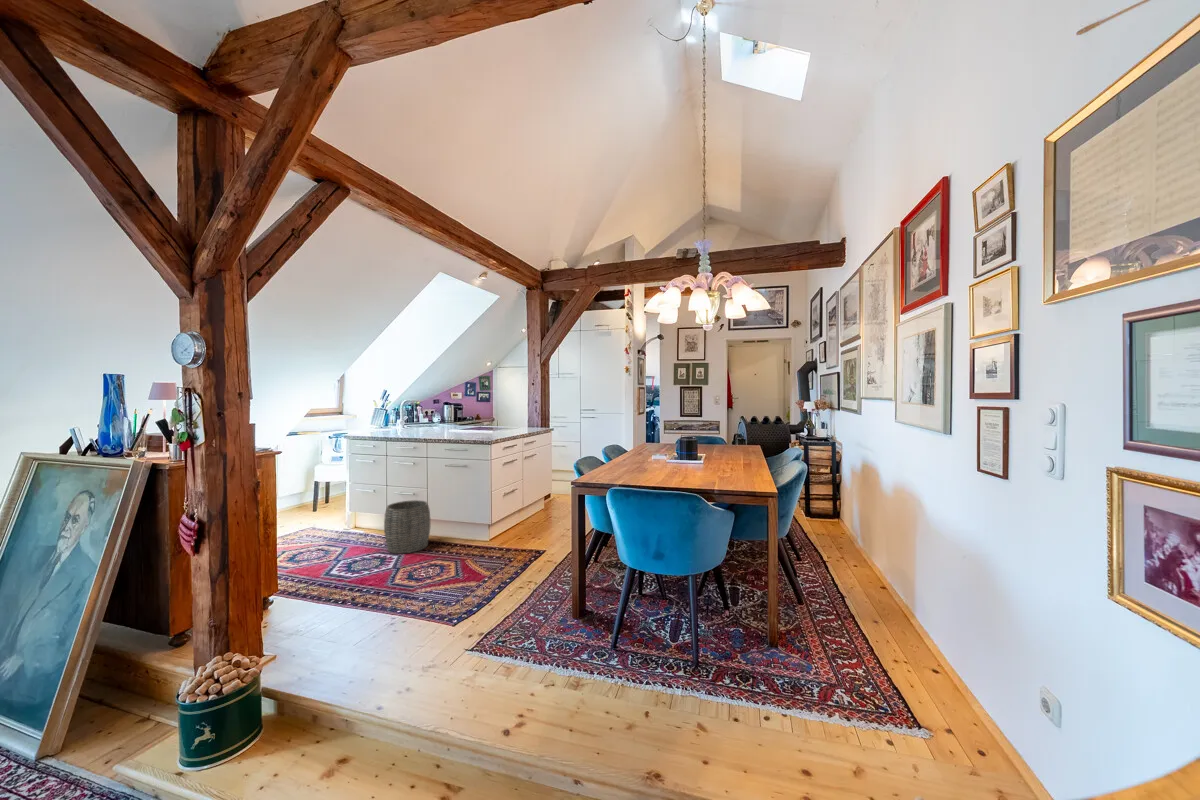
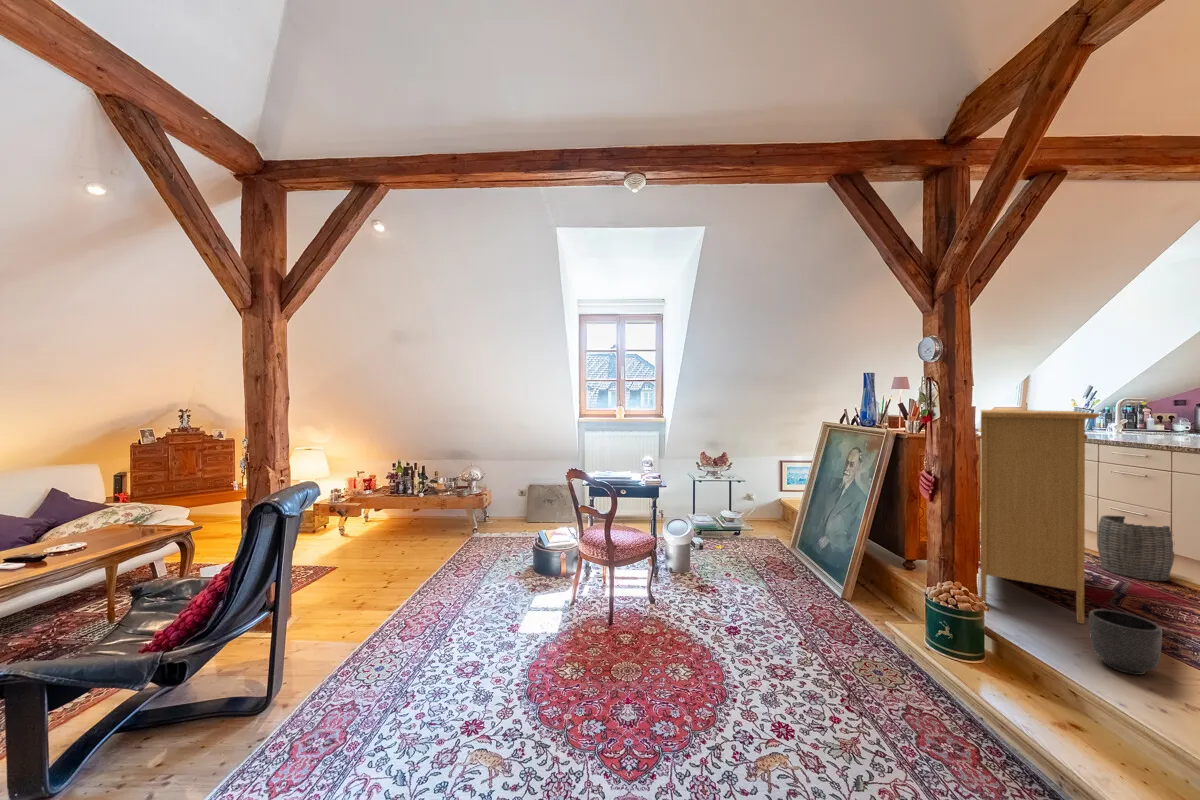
console table: none [263,417,374,653] -> present [980,410,1101,624]
planter: none [361,615,414,679] -> present [1089,609,1162,675]

